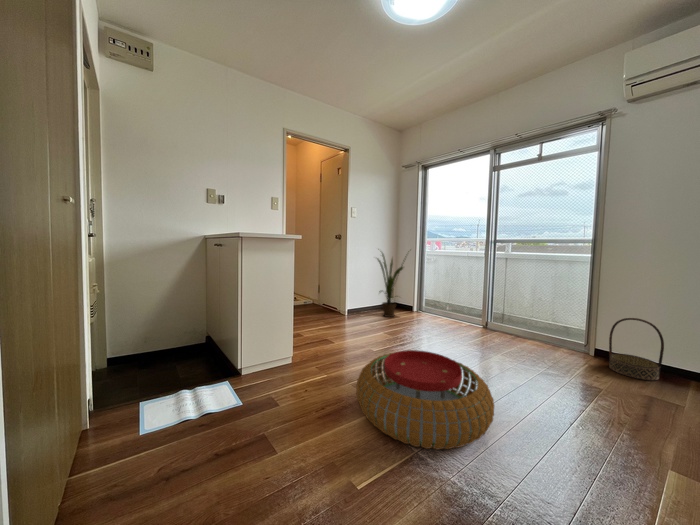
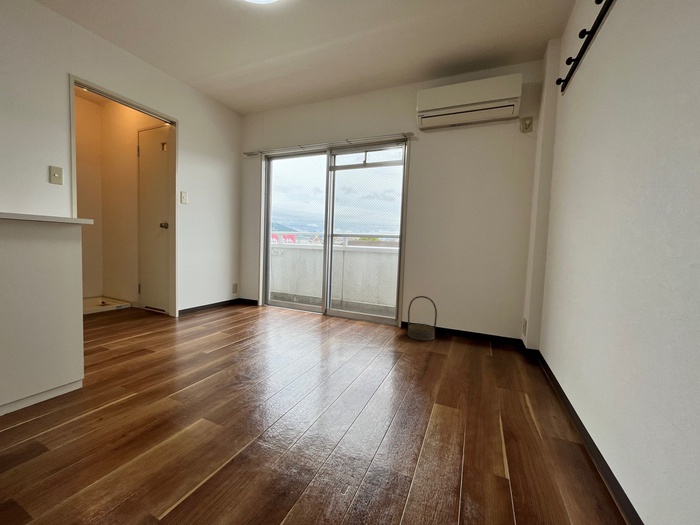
house plant: present [377,253,404,317] -> none [210,239,256,315]
pouf: present [356,350,494,450] -> none [171,348,315,449]

